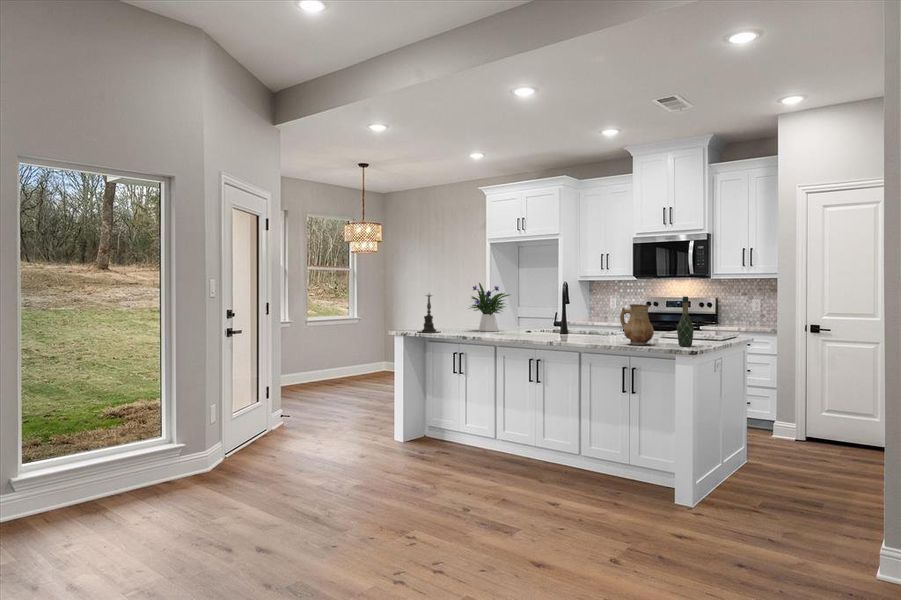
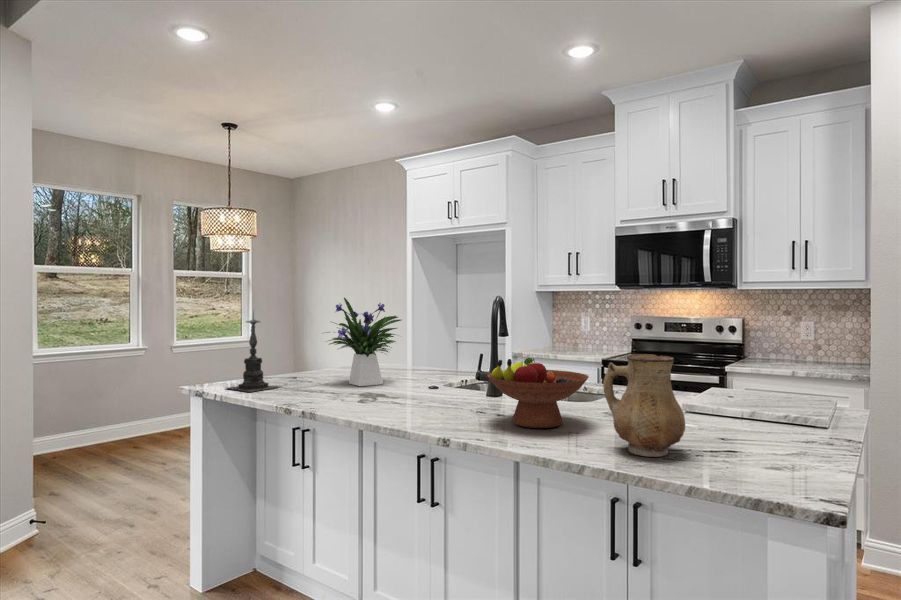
wine bottle: present [677,296,694,346] -> none [744,339,789,466]
fruit bowl: none [566,309,614,340] -> present [487,358,589,428]

